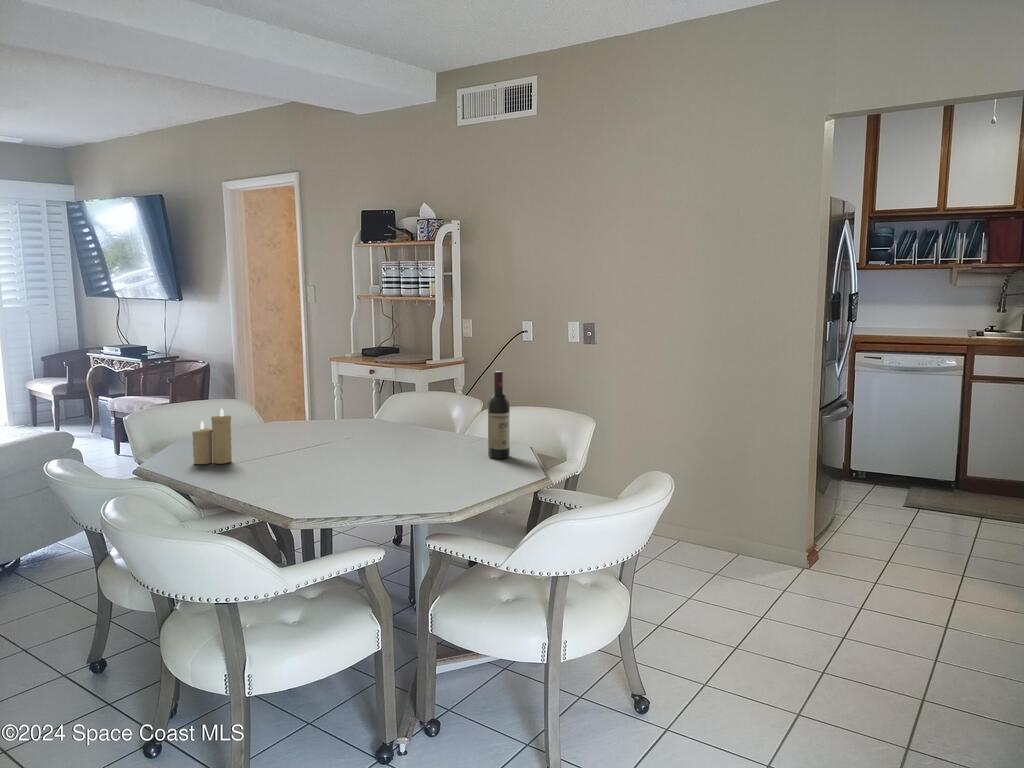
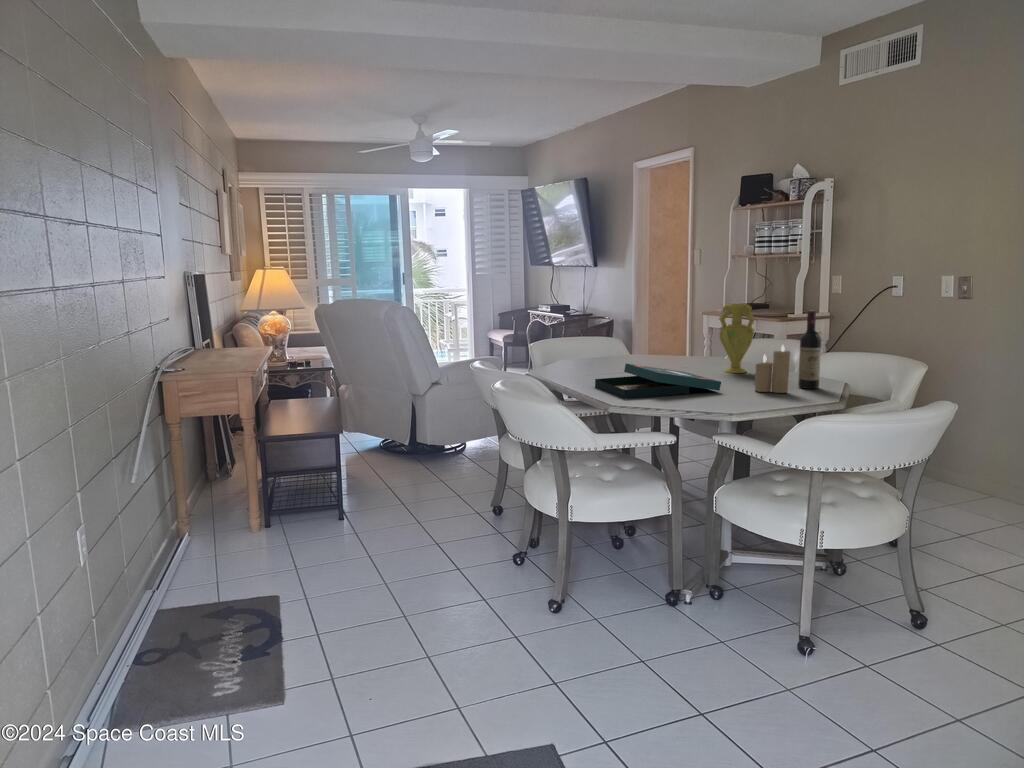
vase: none [383,361,426,442] -> present [719,304,755,373]
candle: present [192,408,232,464] -> present [755,345,790,393]
board game: none [250,450,414,505] -> present [595,363,721,399]

